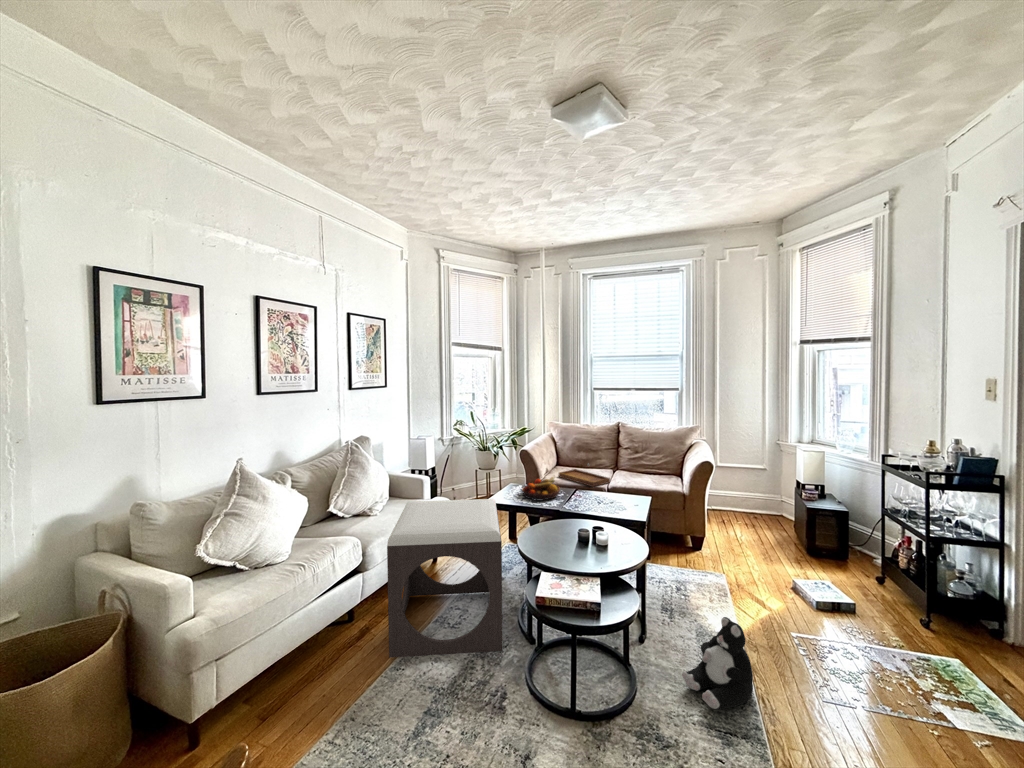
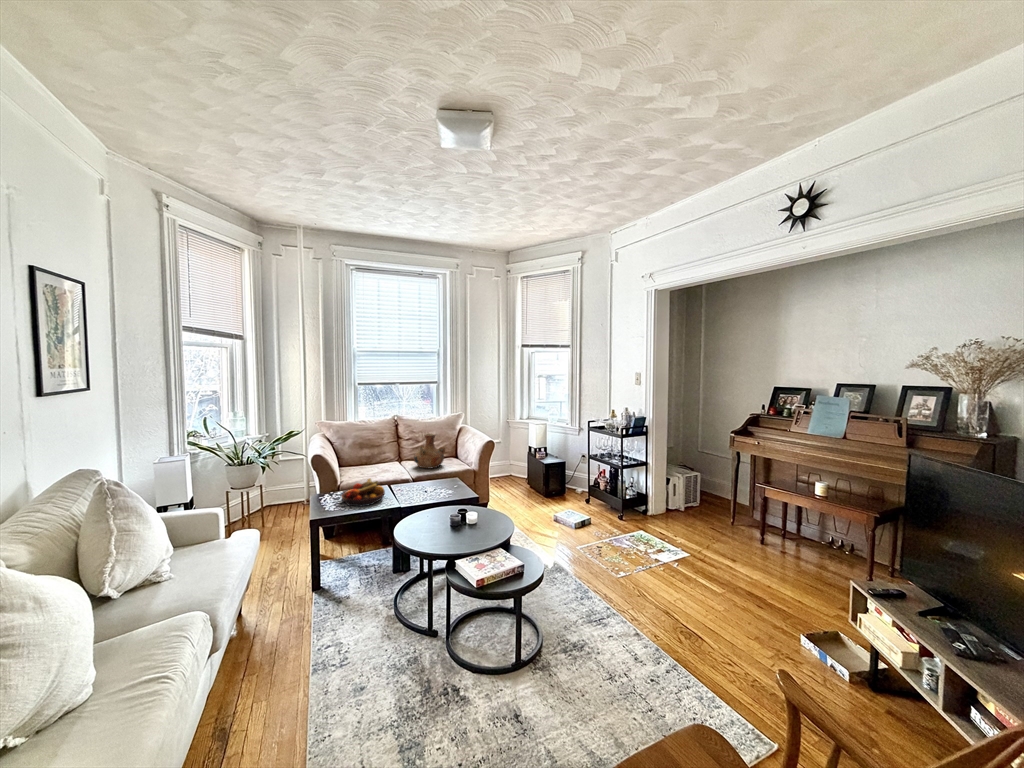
vase: none [621,443,656,481] -> present [414,434,445,469]
tray: present [558,464,610,487] -> none [356,460,412,482]
footstool: present [387,499,502,658] -> none [243,511,416,735]
plush toy: present [682,617,753,709] -> none [559,548,602,613]

